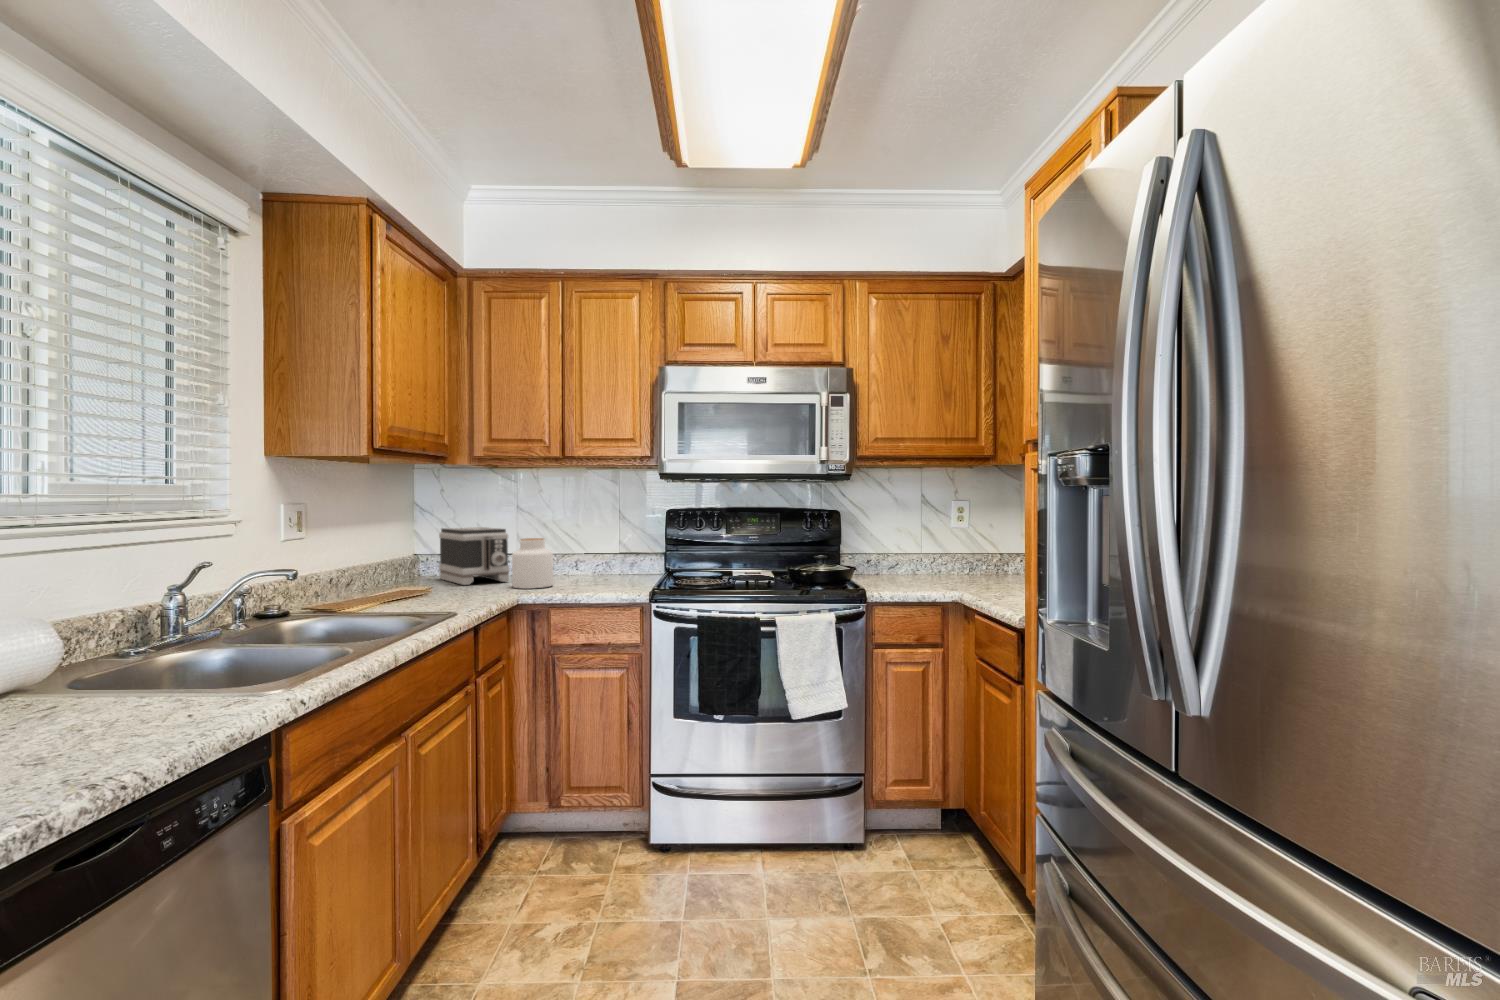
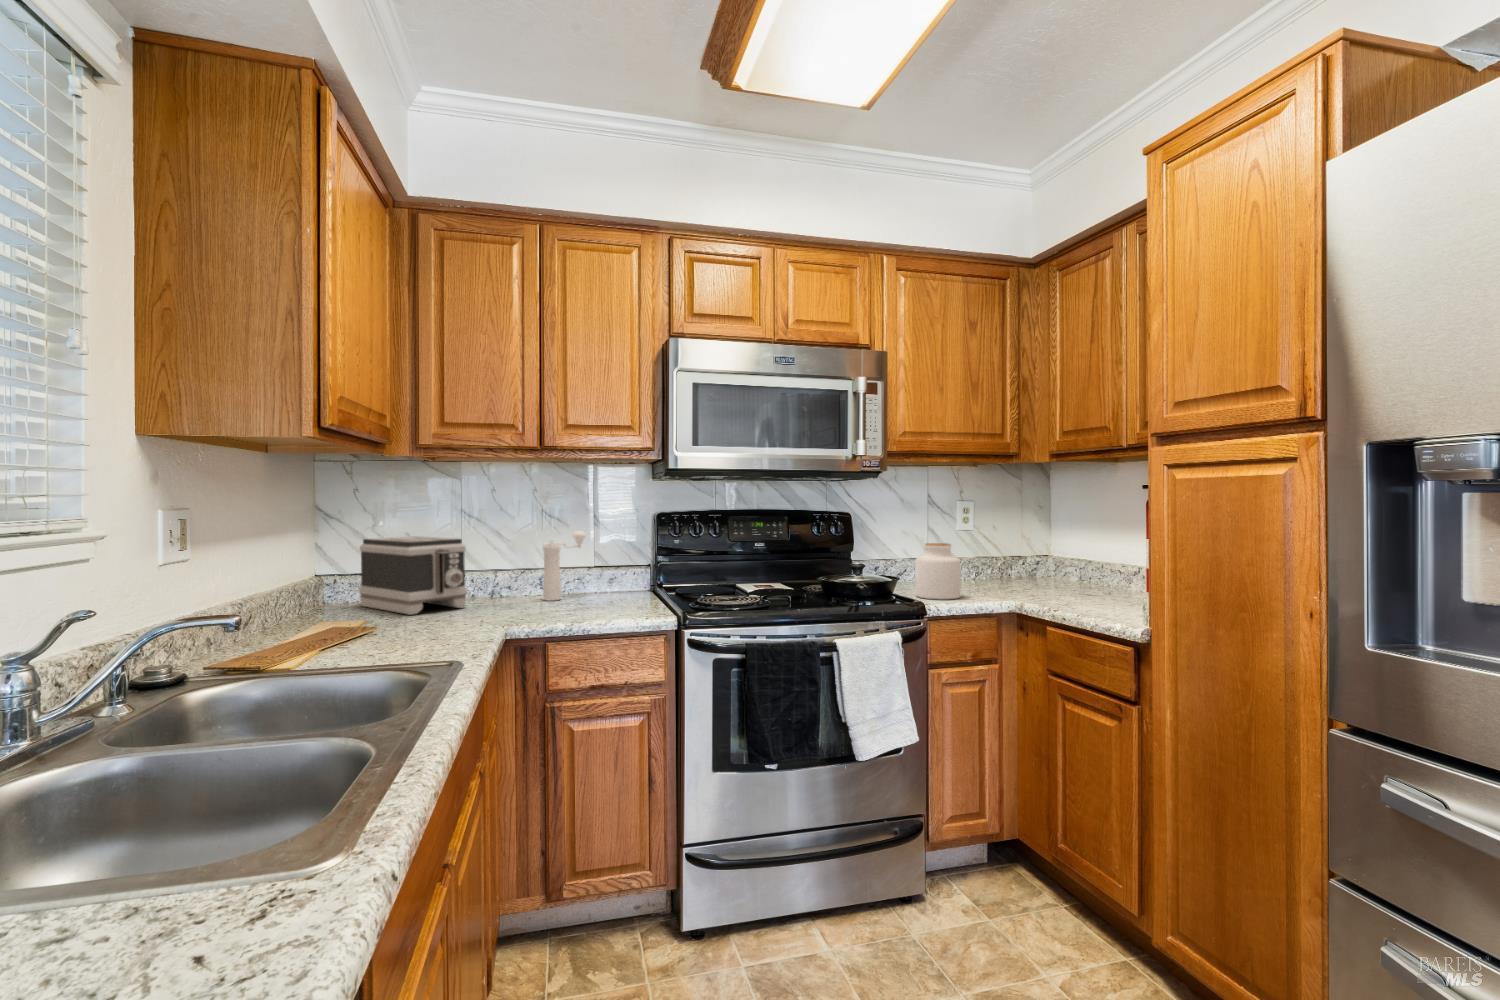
pepper mill: none [571,525,610,579] -> present [543,531,586,601]
jar: present [512,538,553,589] -> present [915,543,961,599]

